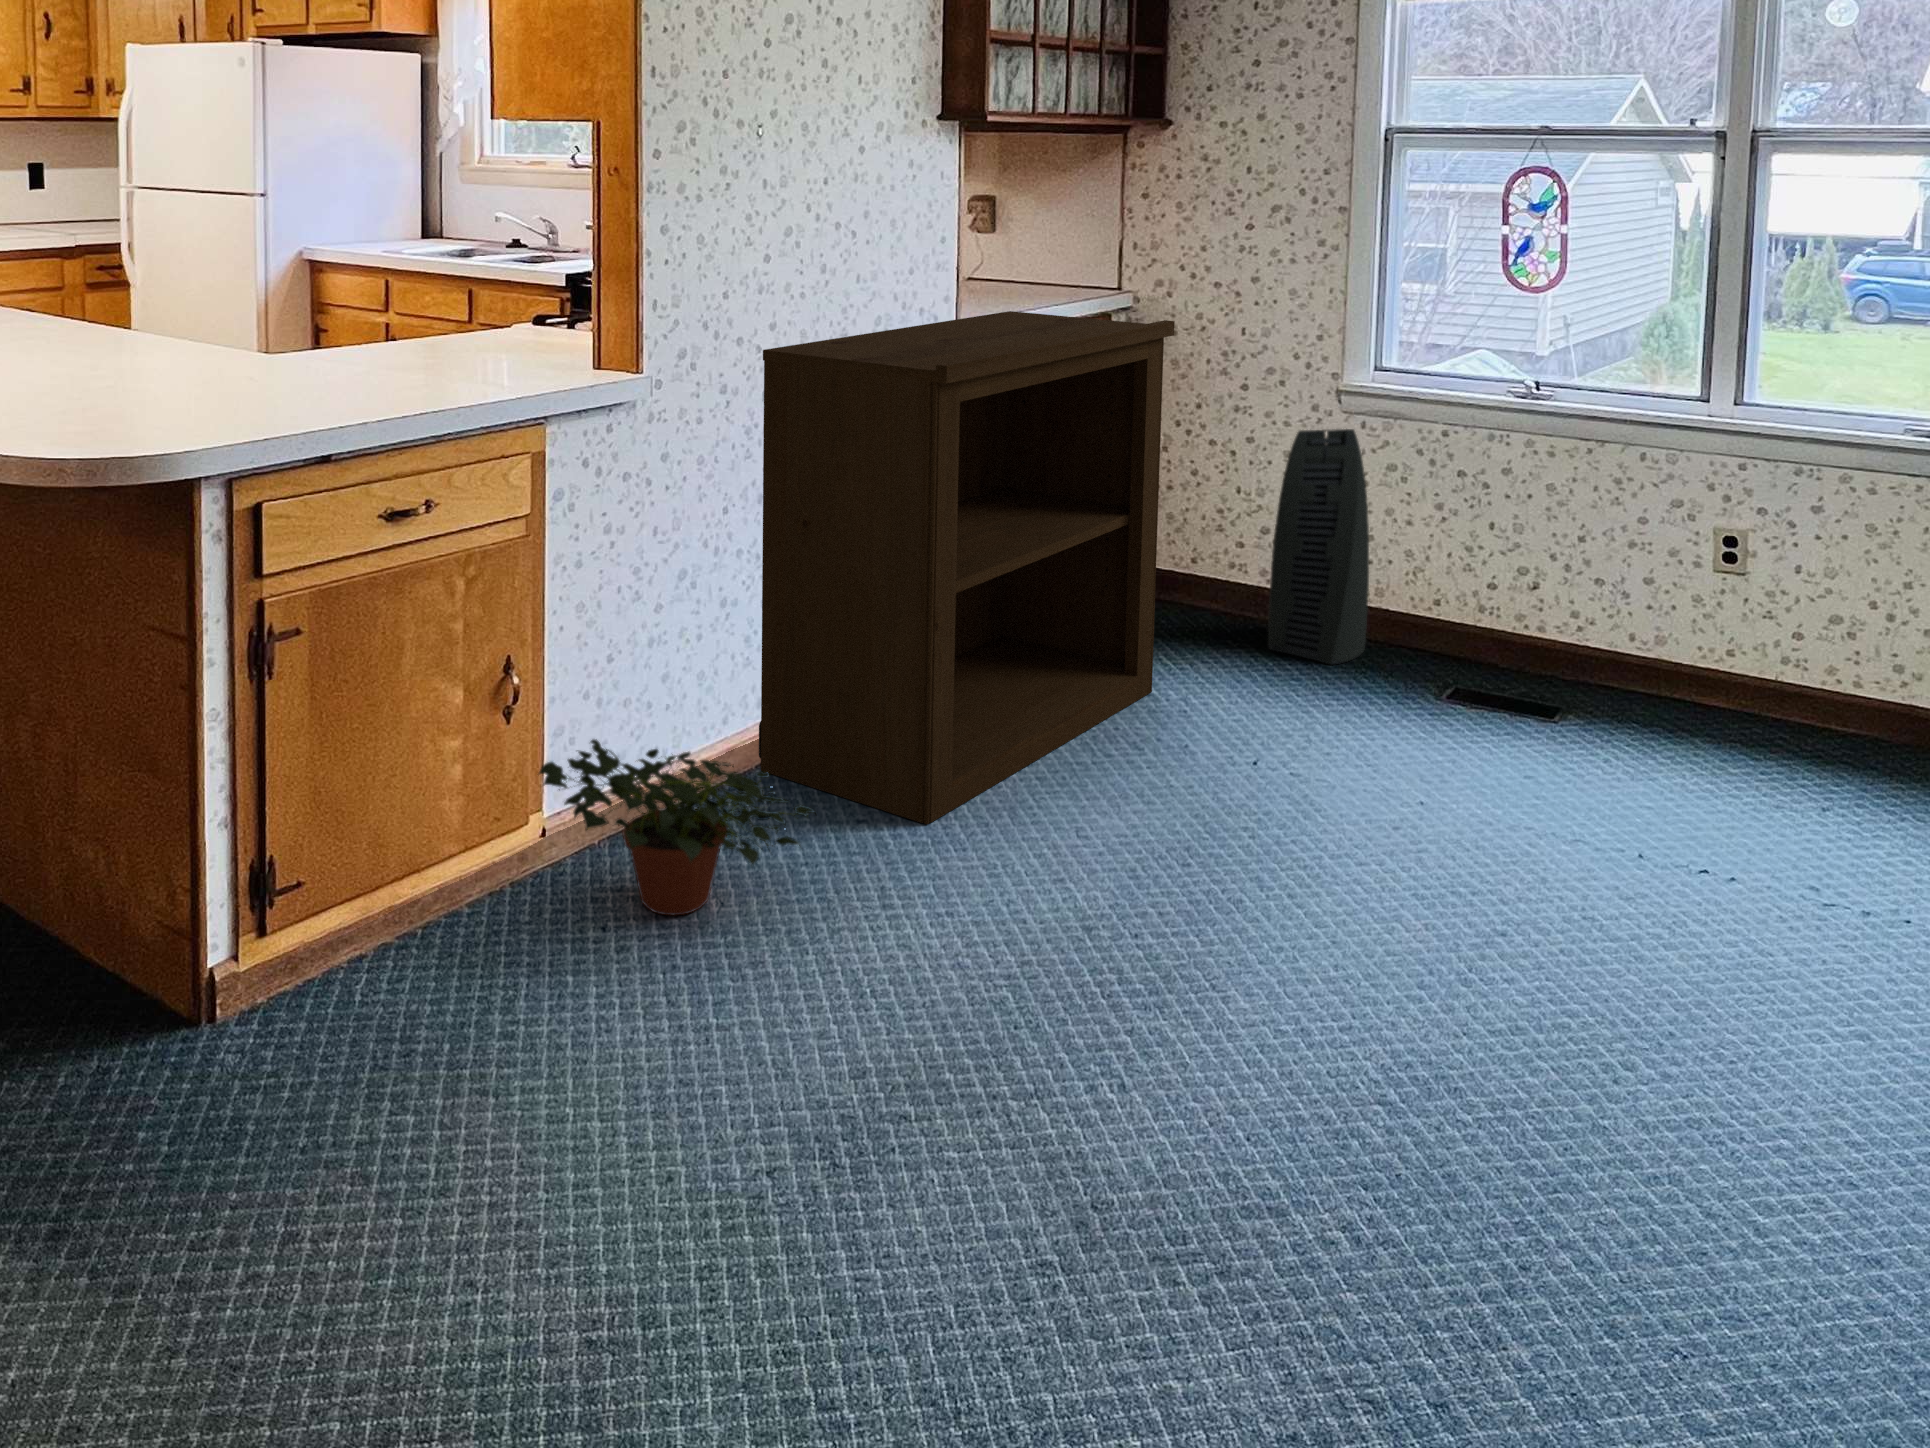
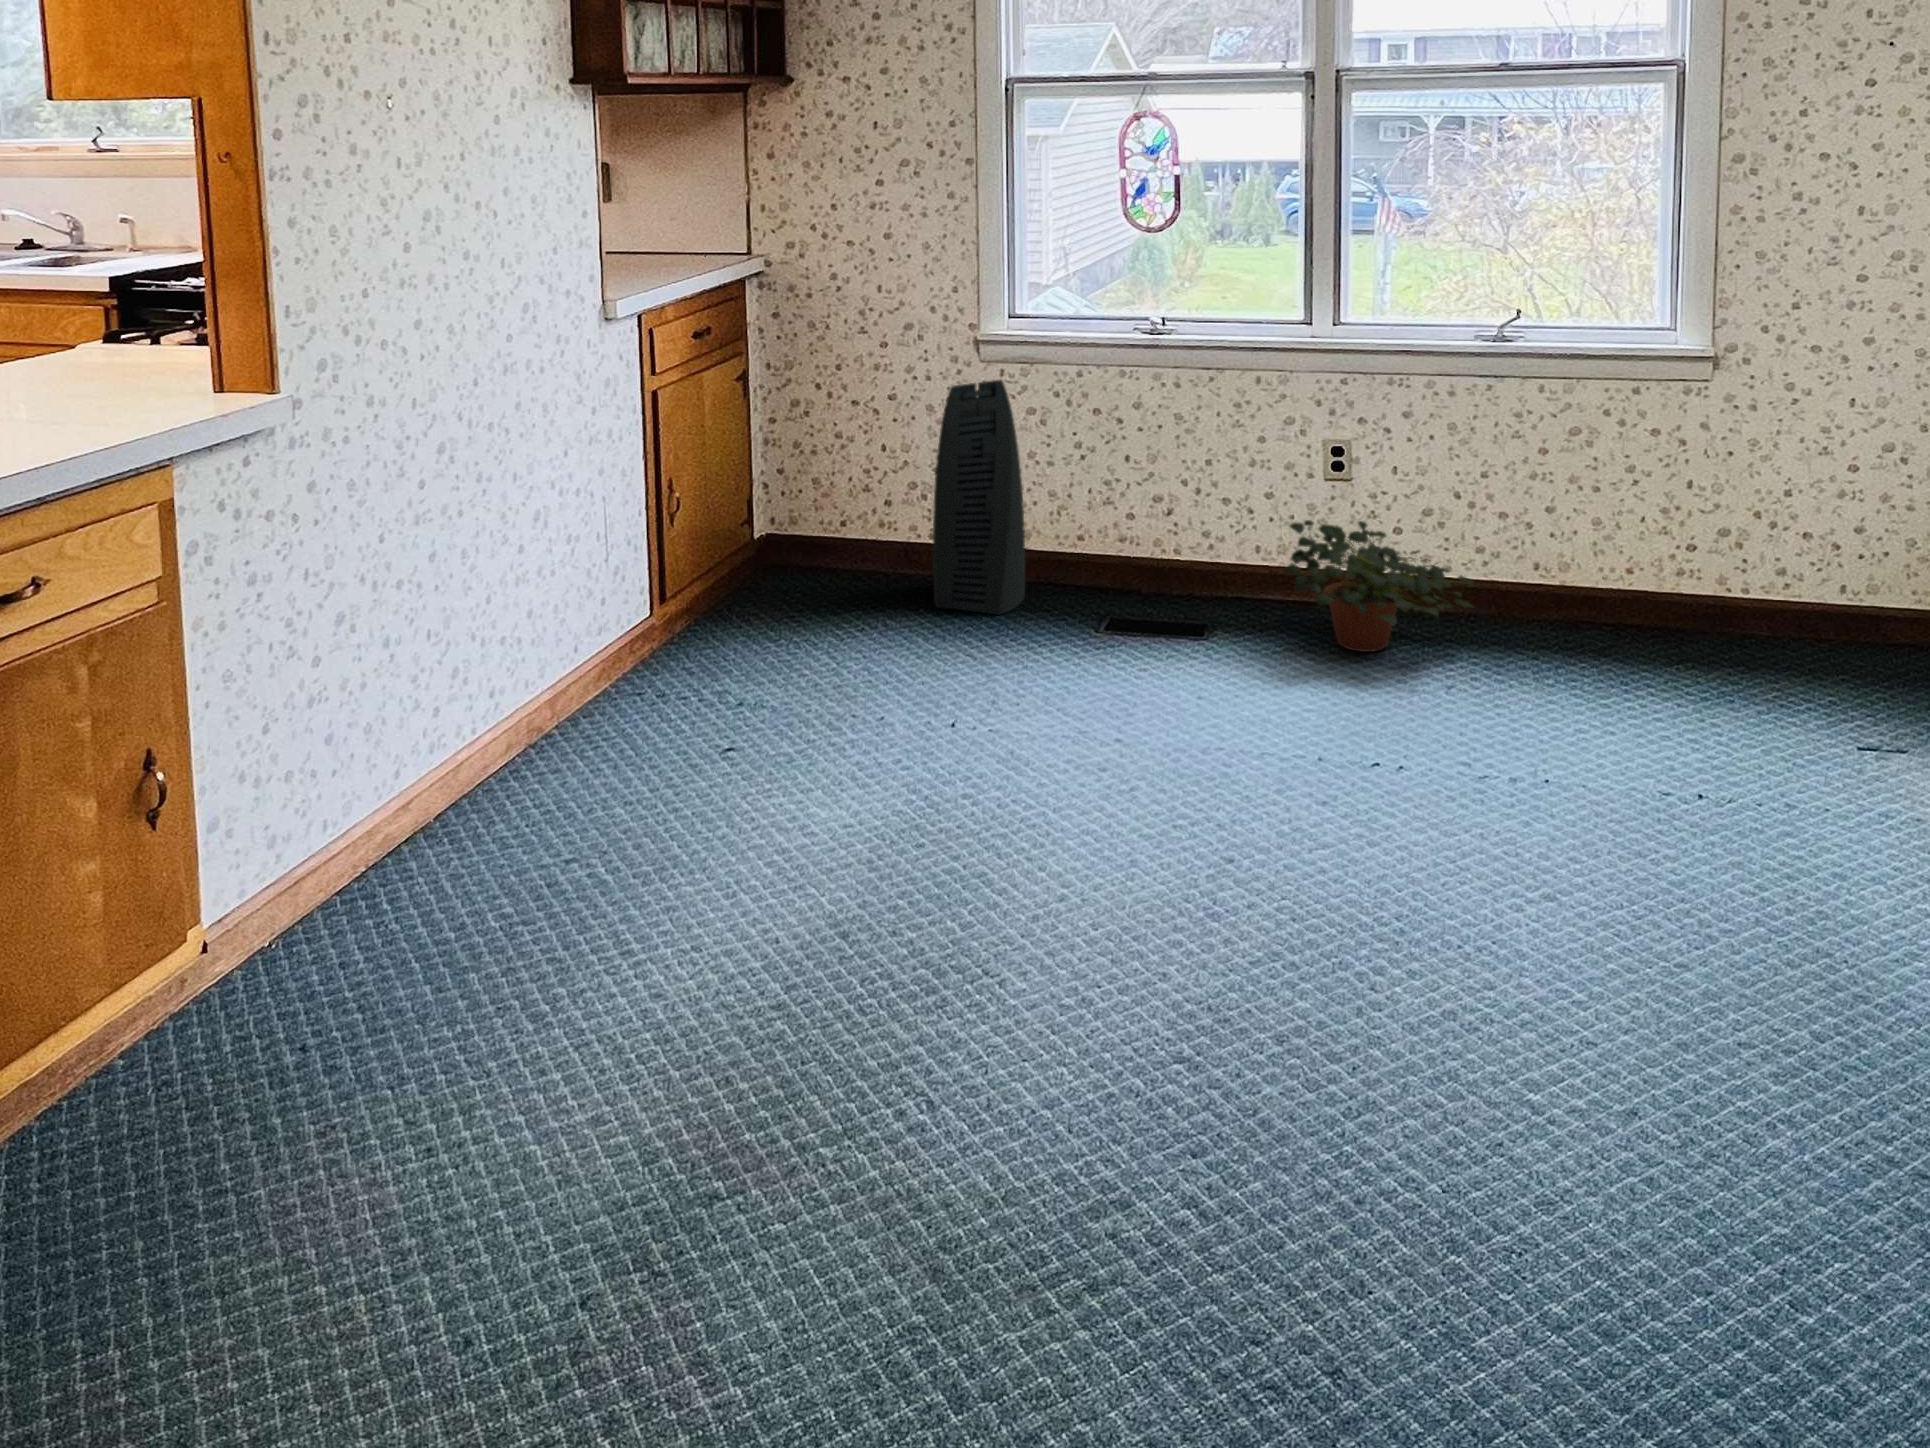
bookshelf: present [759,311,1175,824] -> none [413,286,838,854]
potted plant: present [539,739,815,915] -> present [1285,520,1474,652]

